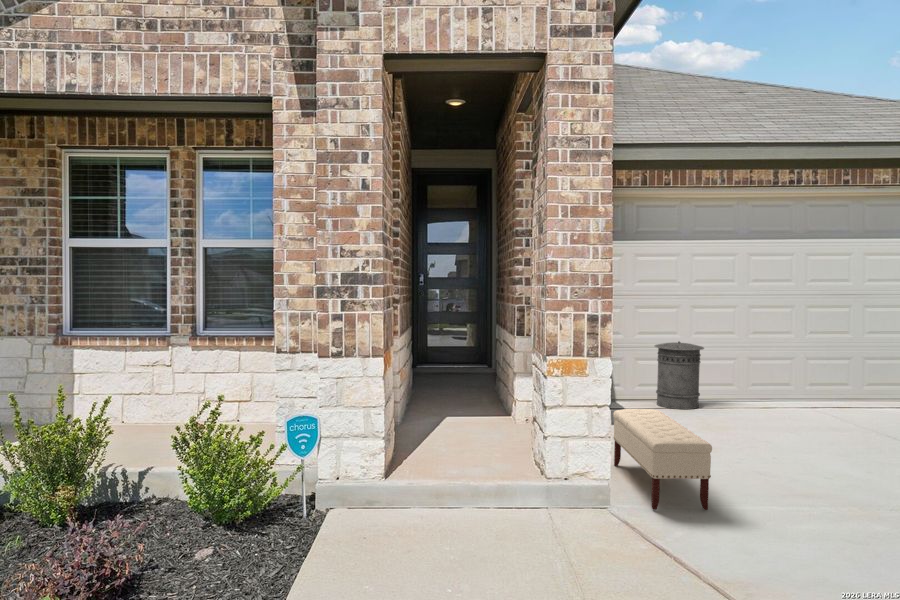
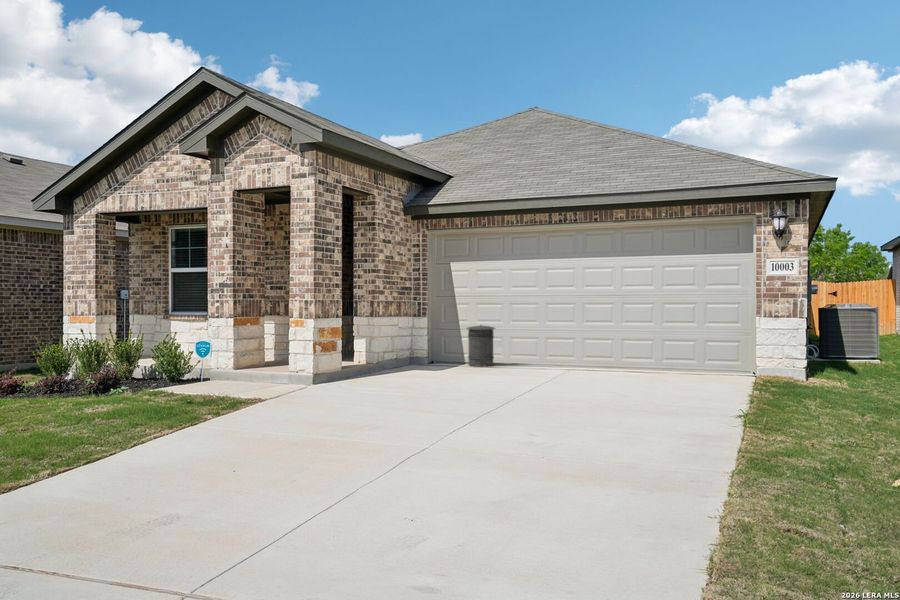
bench: present [613,409,712,510] -> none [317,351,373,390]

